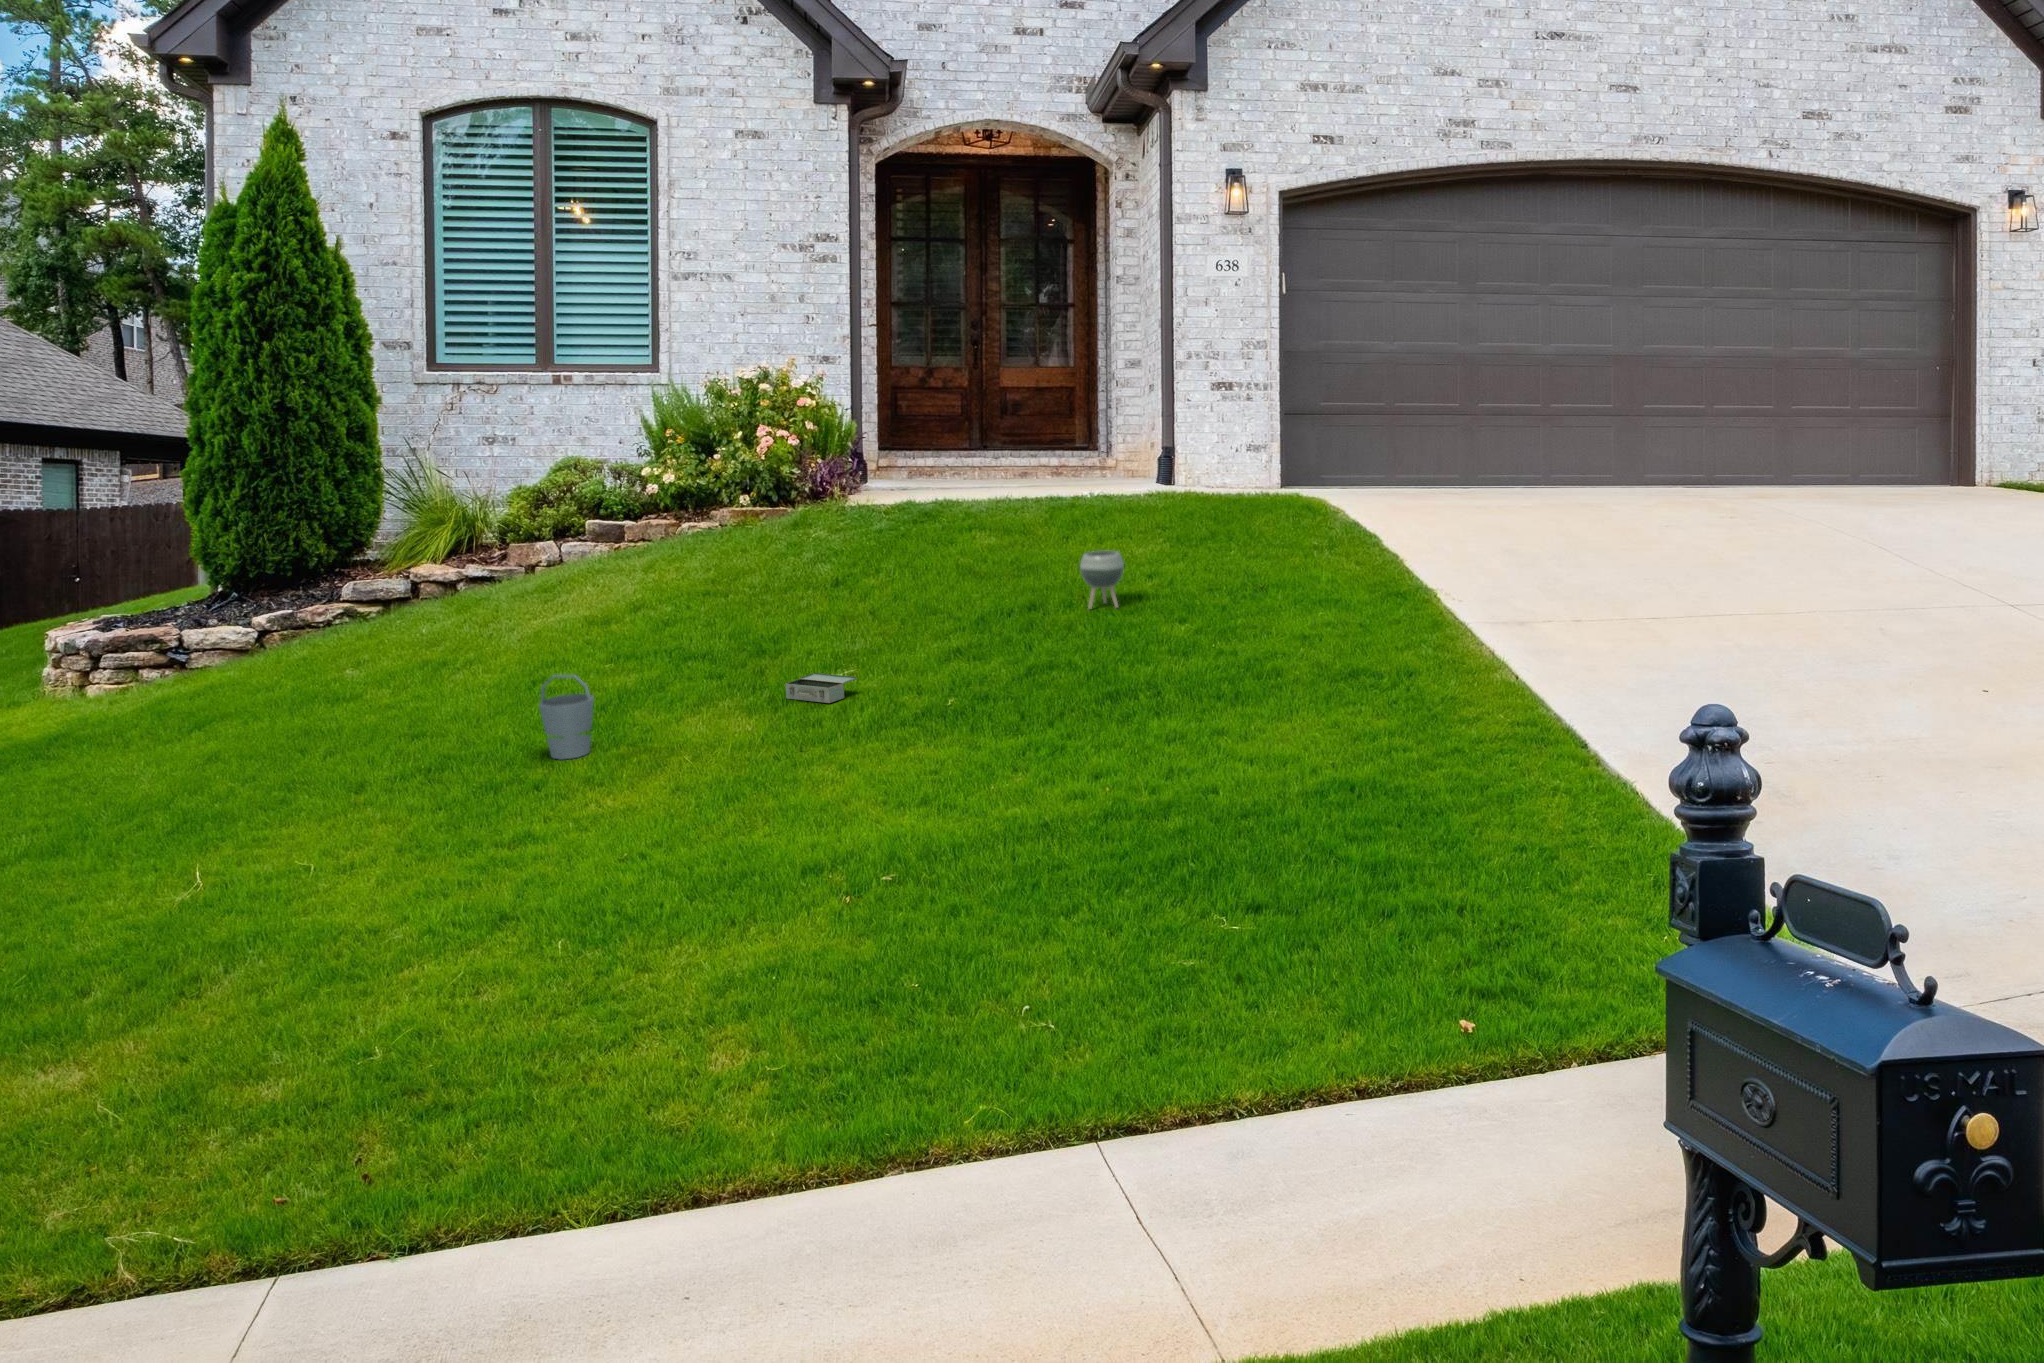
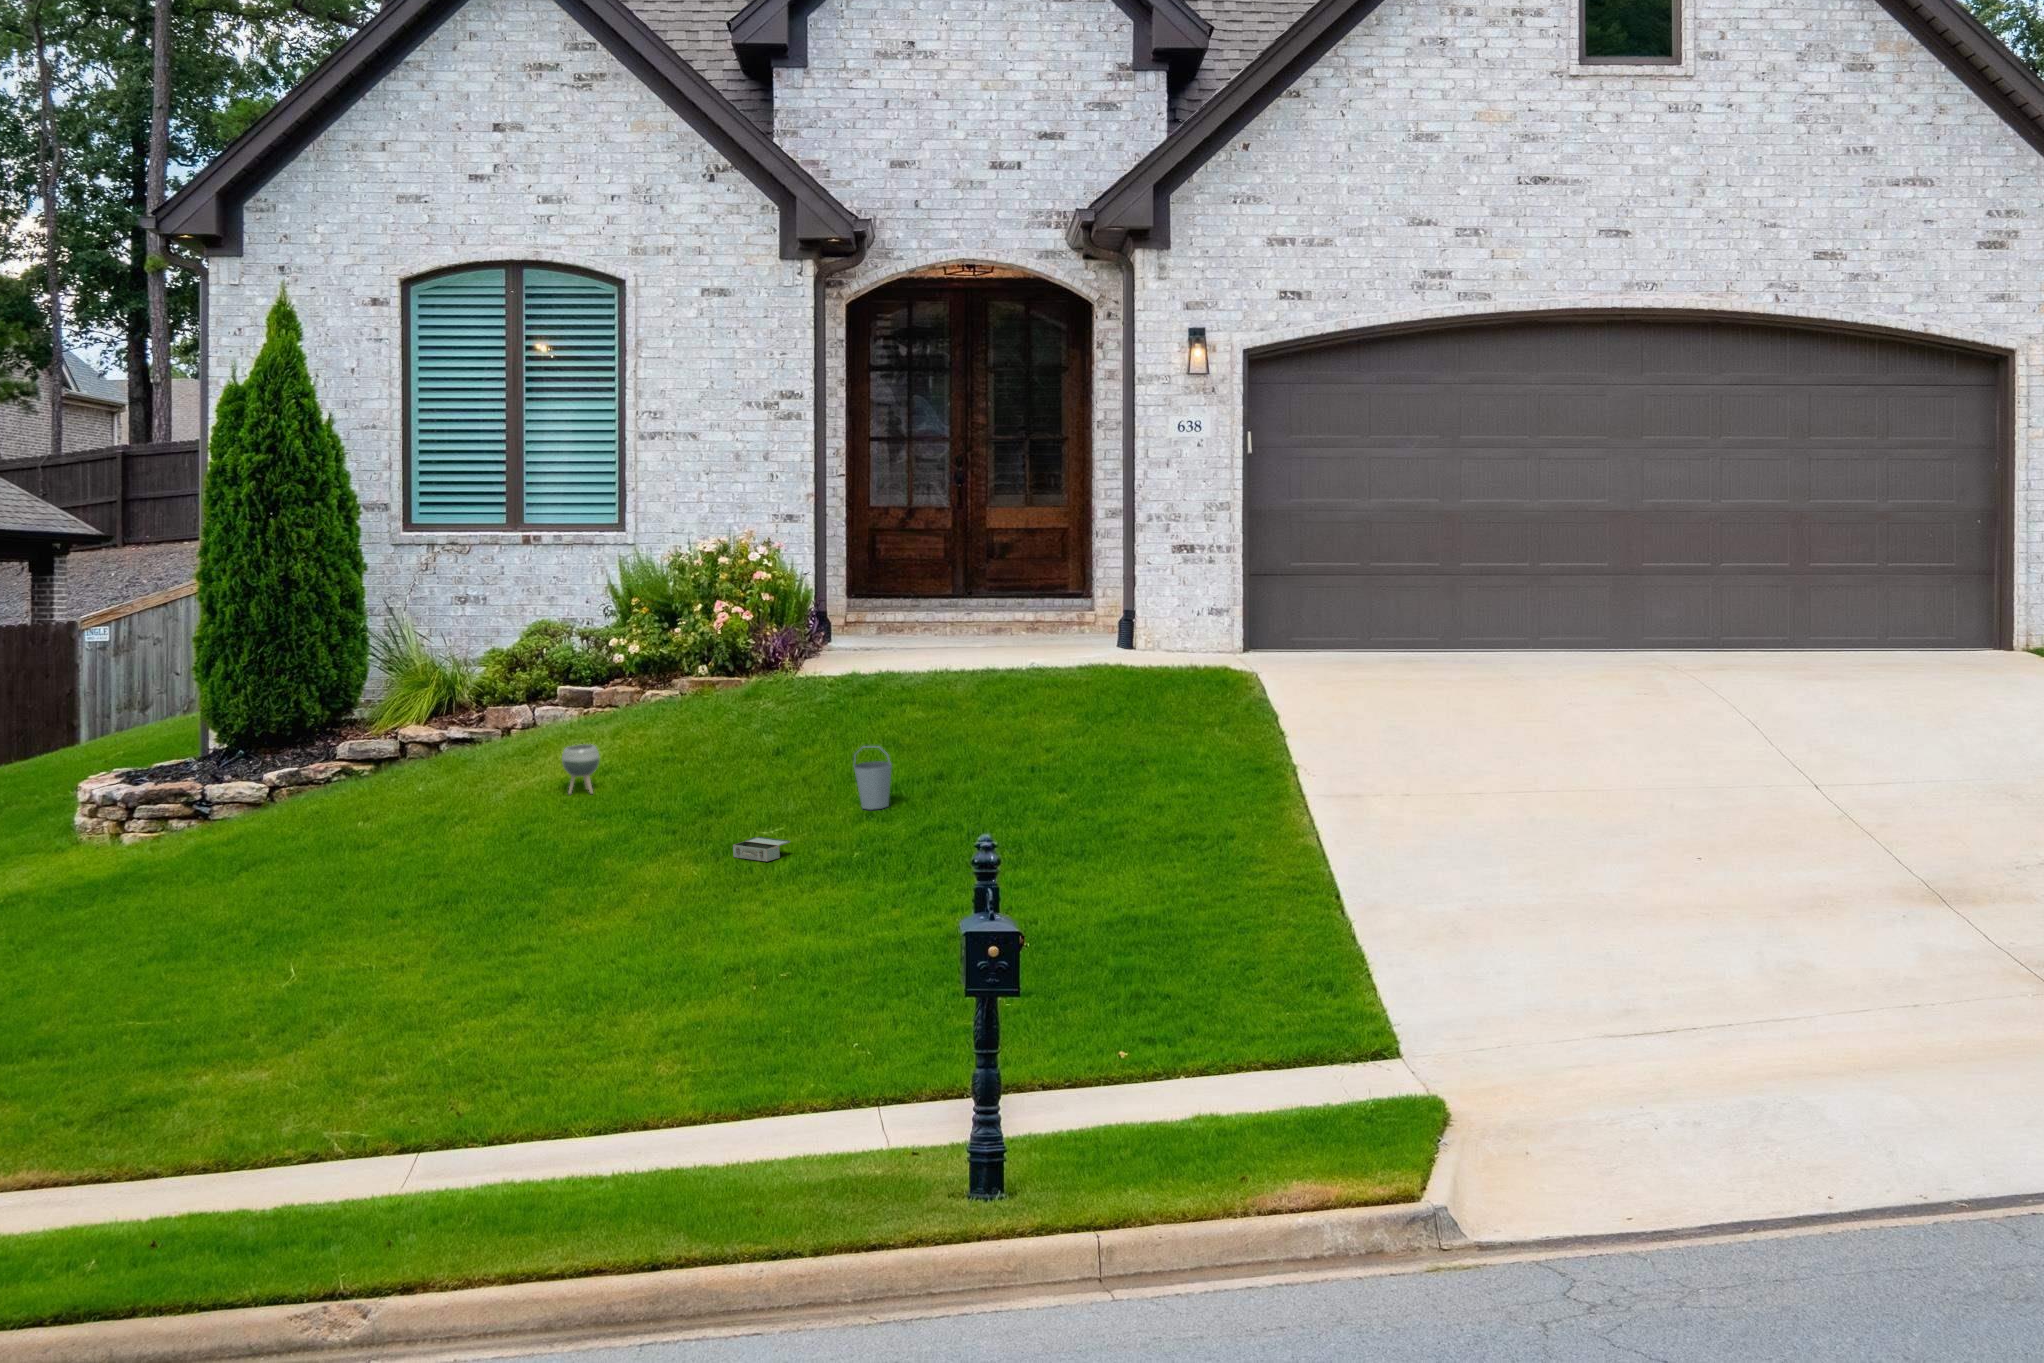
planter: present [1080,551,1124,609] -> present [562,744,600,794]
bucket: present [539,675,594,759] -> present [854,746,892,809]

